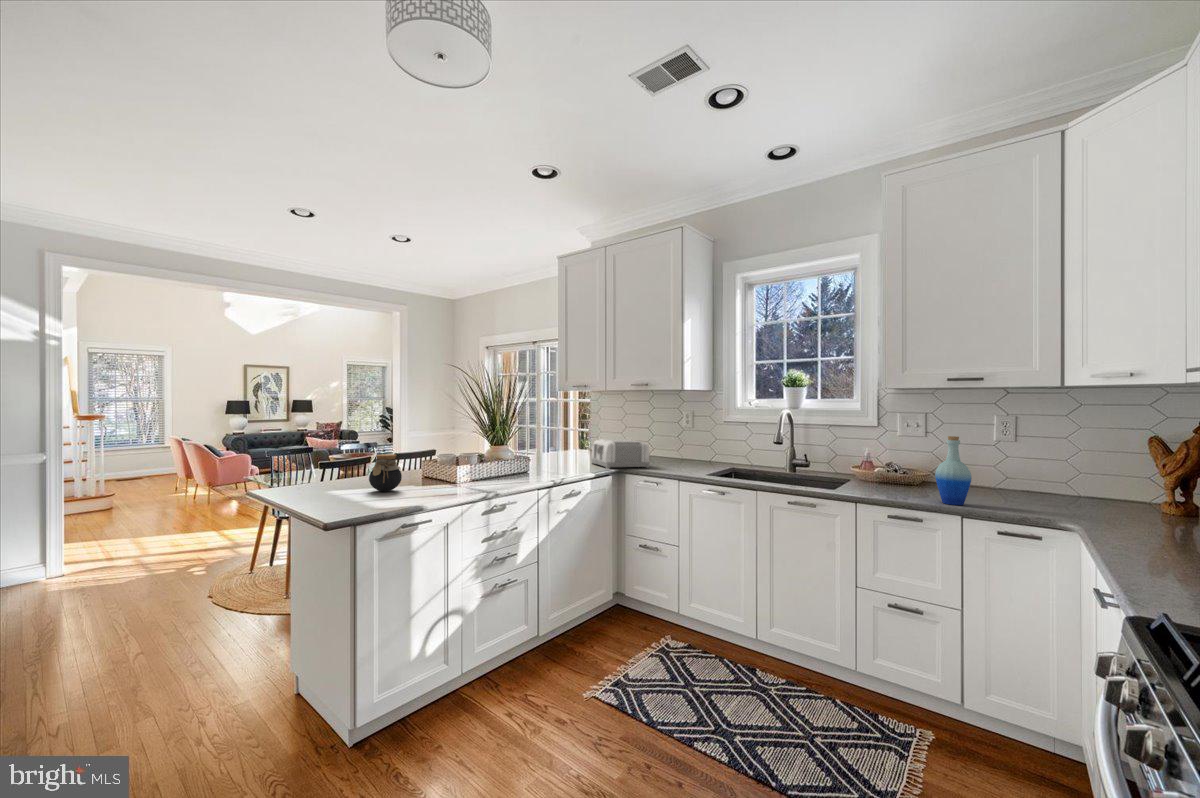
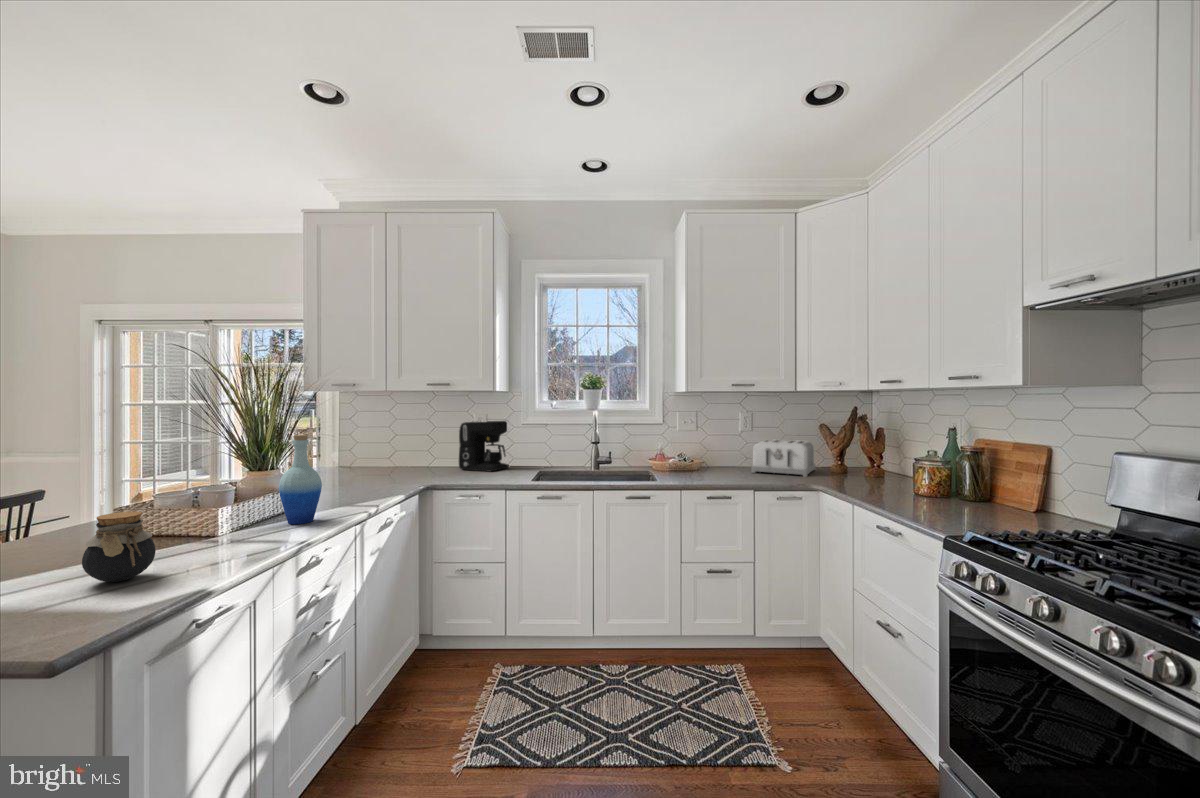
coffee maker: none [676,426,719,470] -> present [459,421,509,471]
bottle: present [935,436,972,505] -> present [279,435,322,524]
toaster: present [592,439,650,469] -> present [751,439,815,477]

